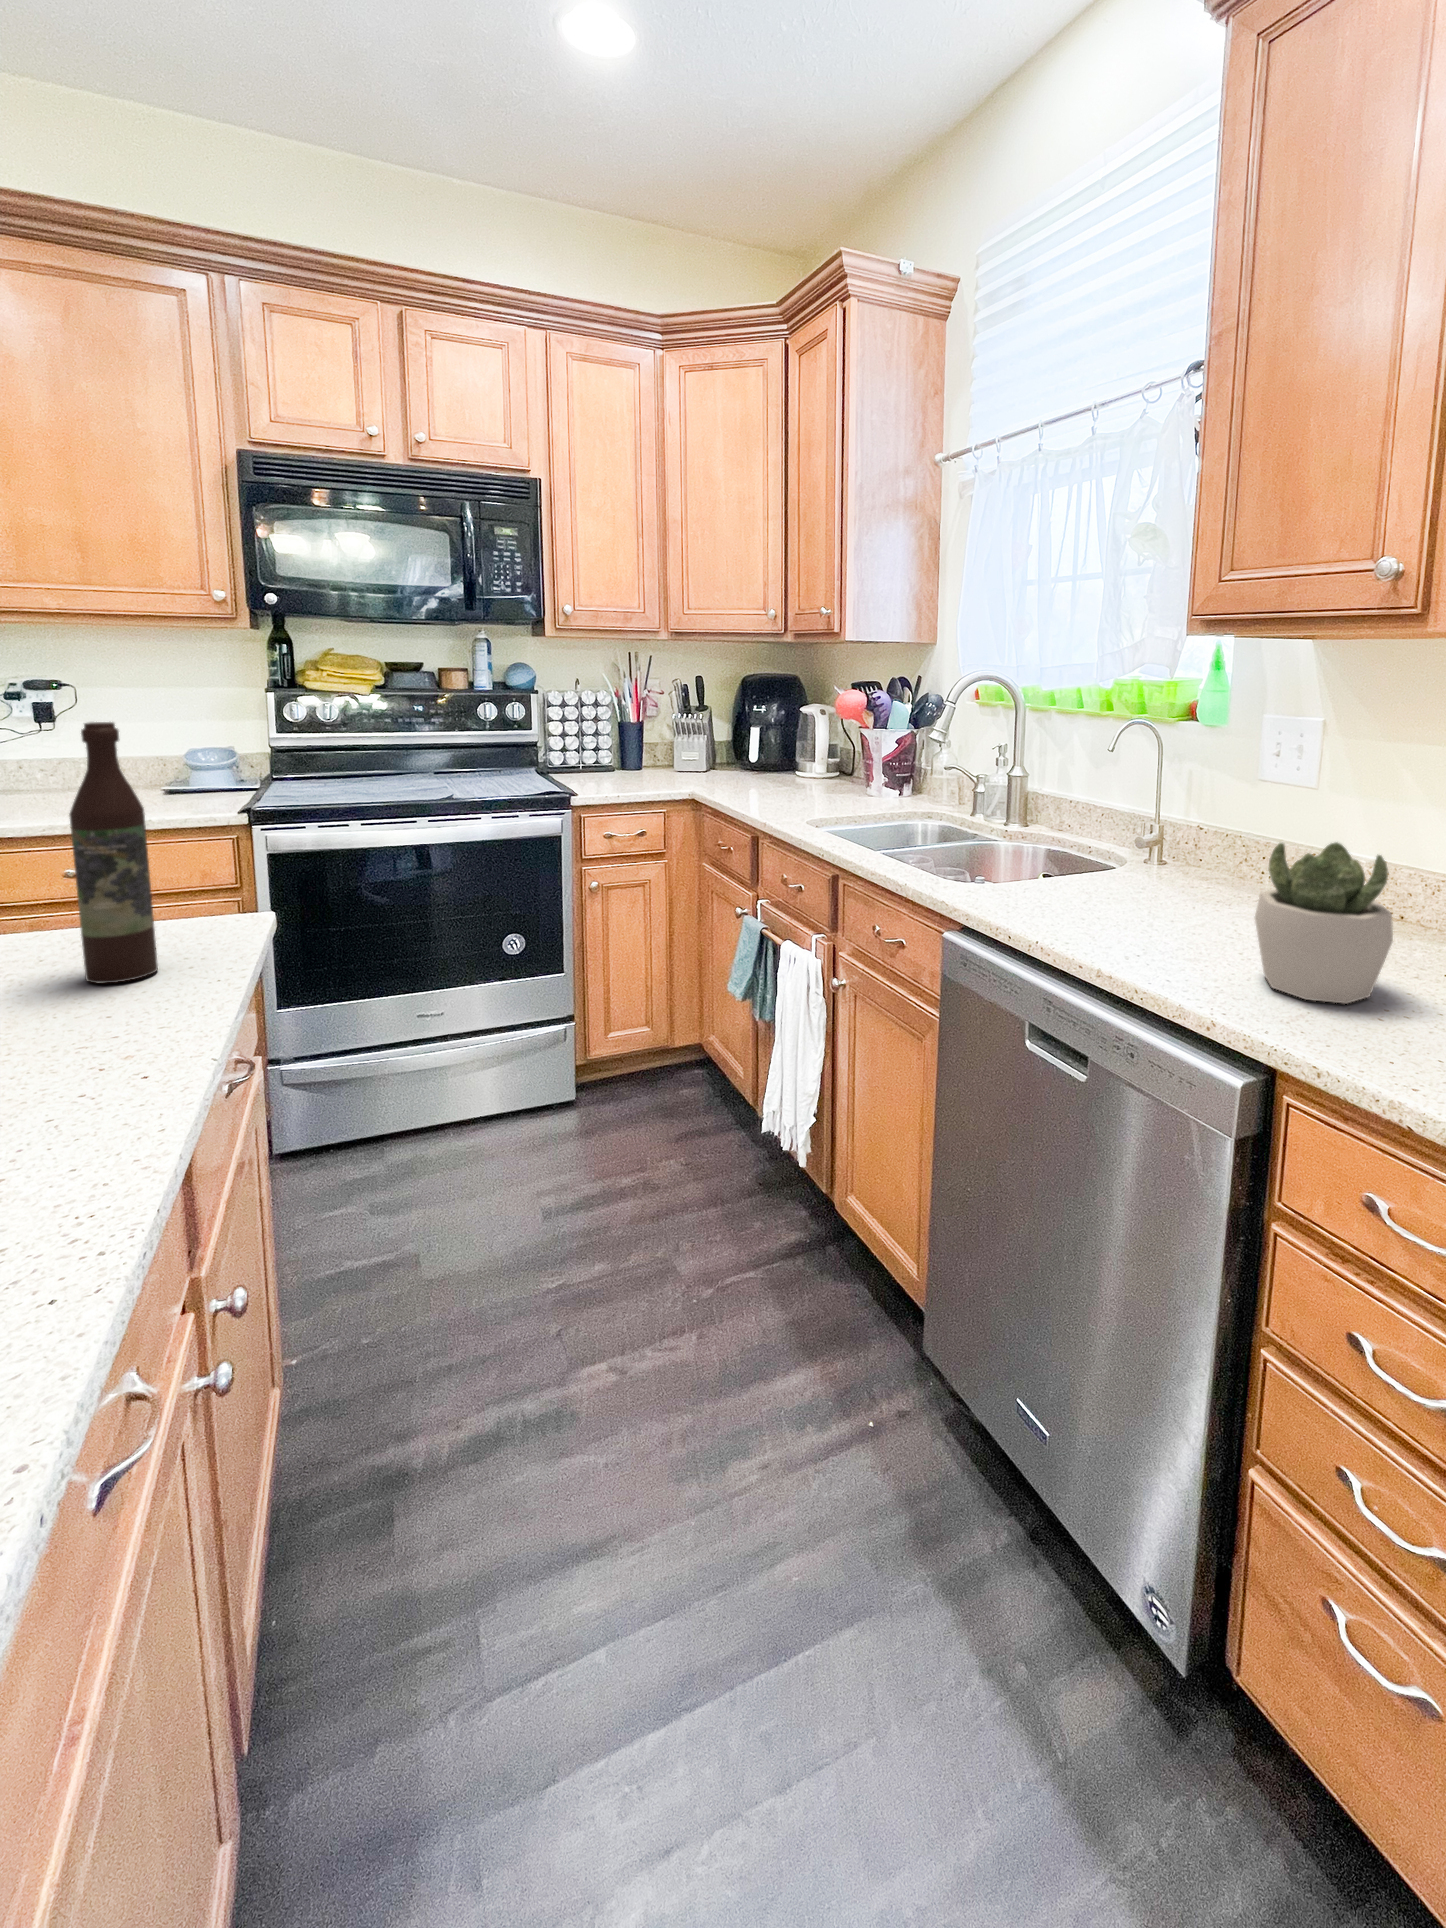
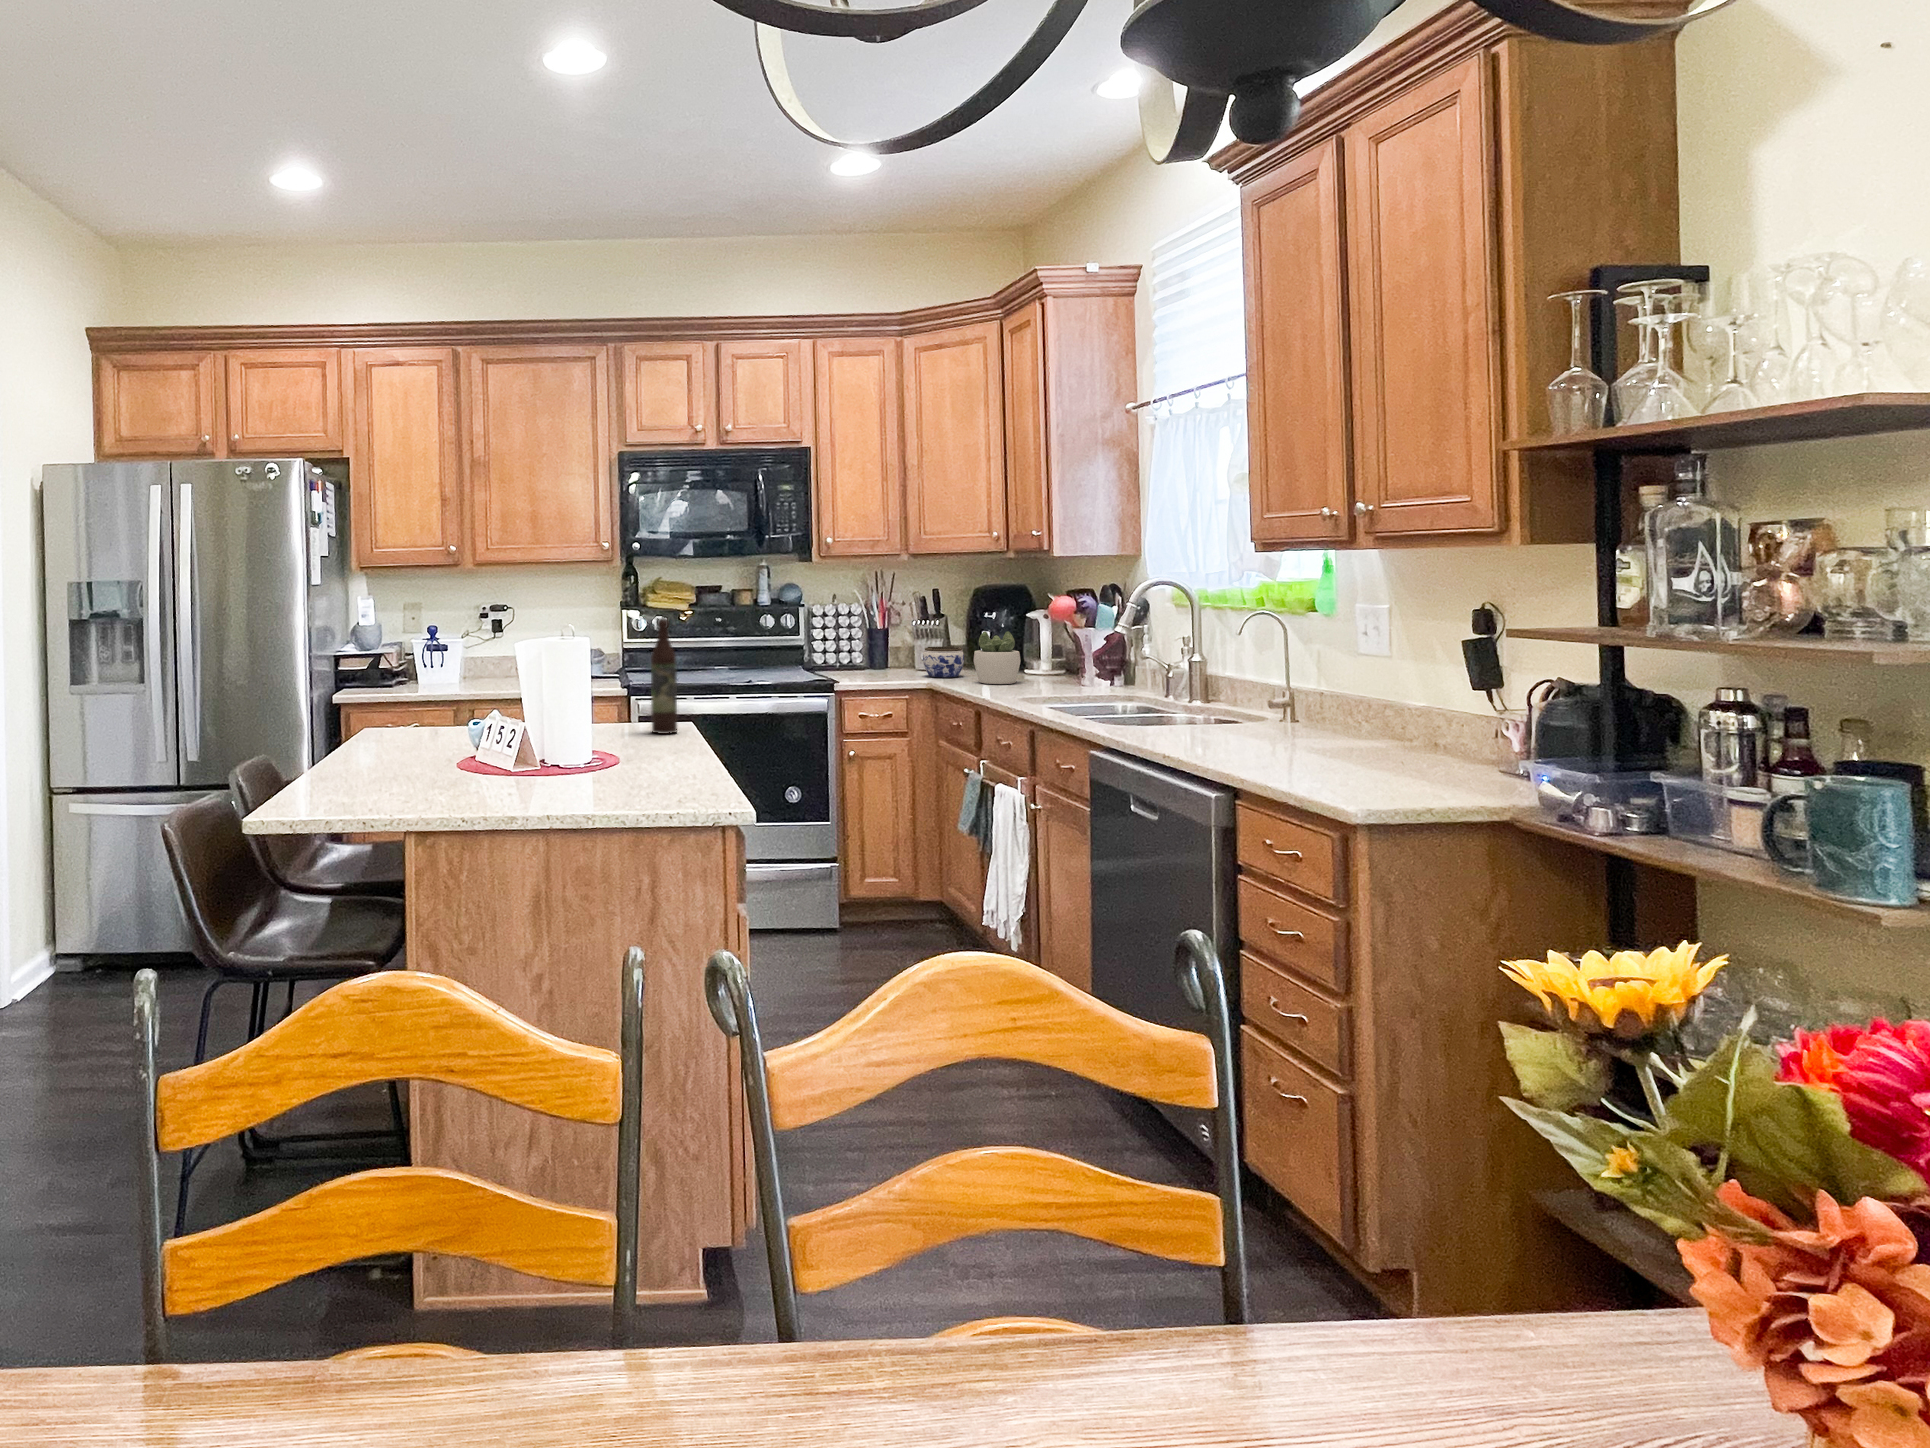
jar: none [683,746,732,784] -> present [923,646,964,677]
succulent plant: present [1255,842,1393,1004] -> present [974,631,1021,684]

